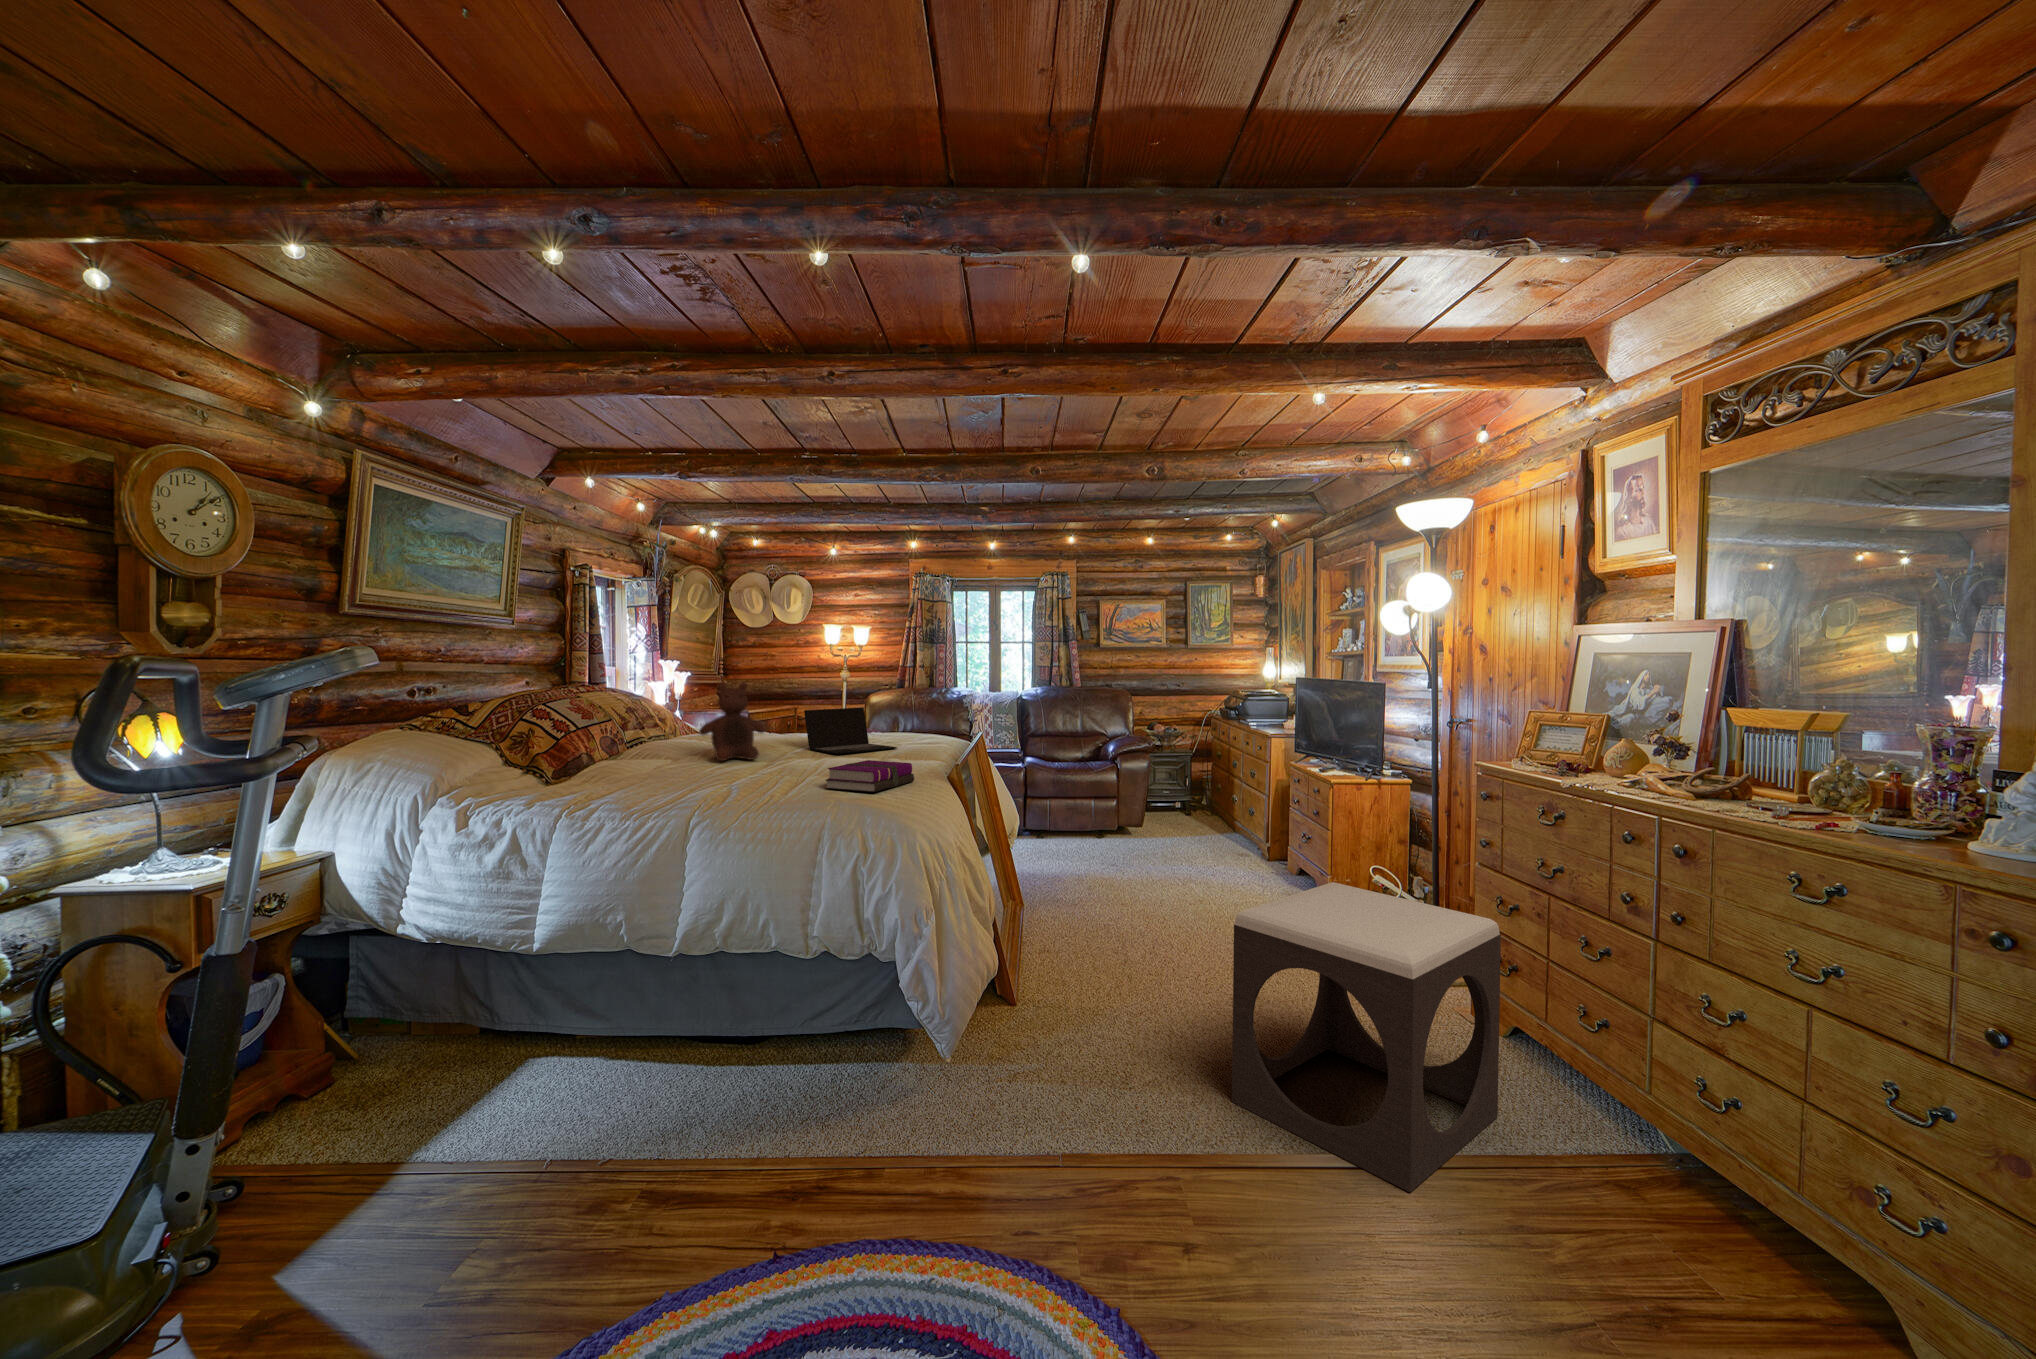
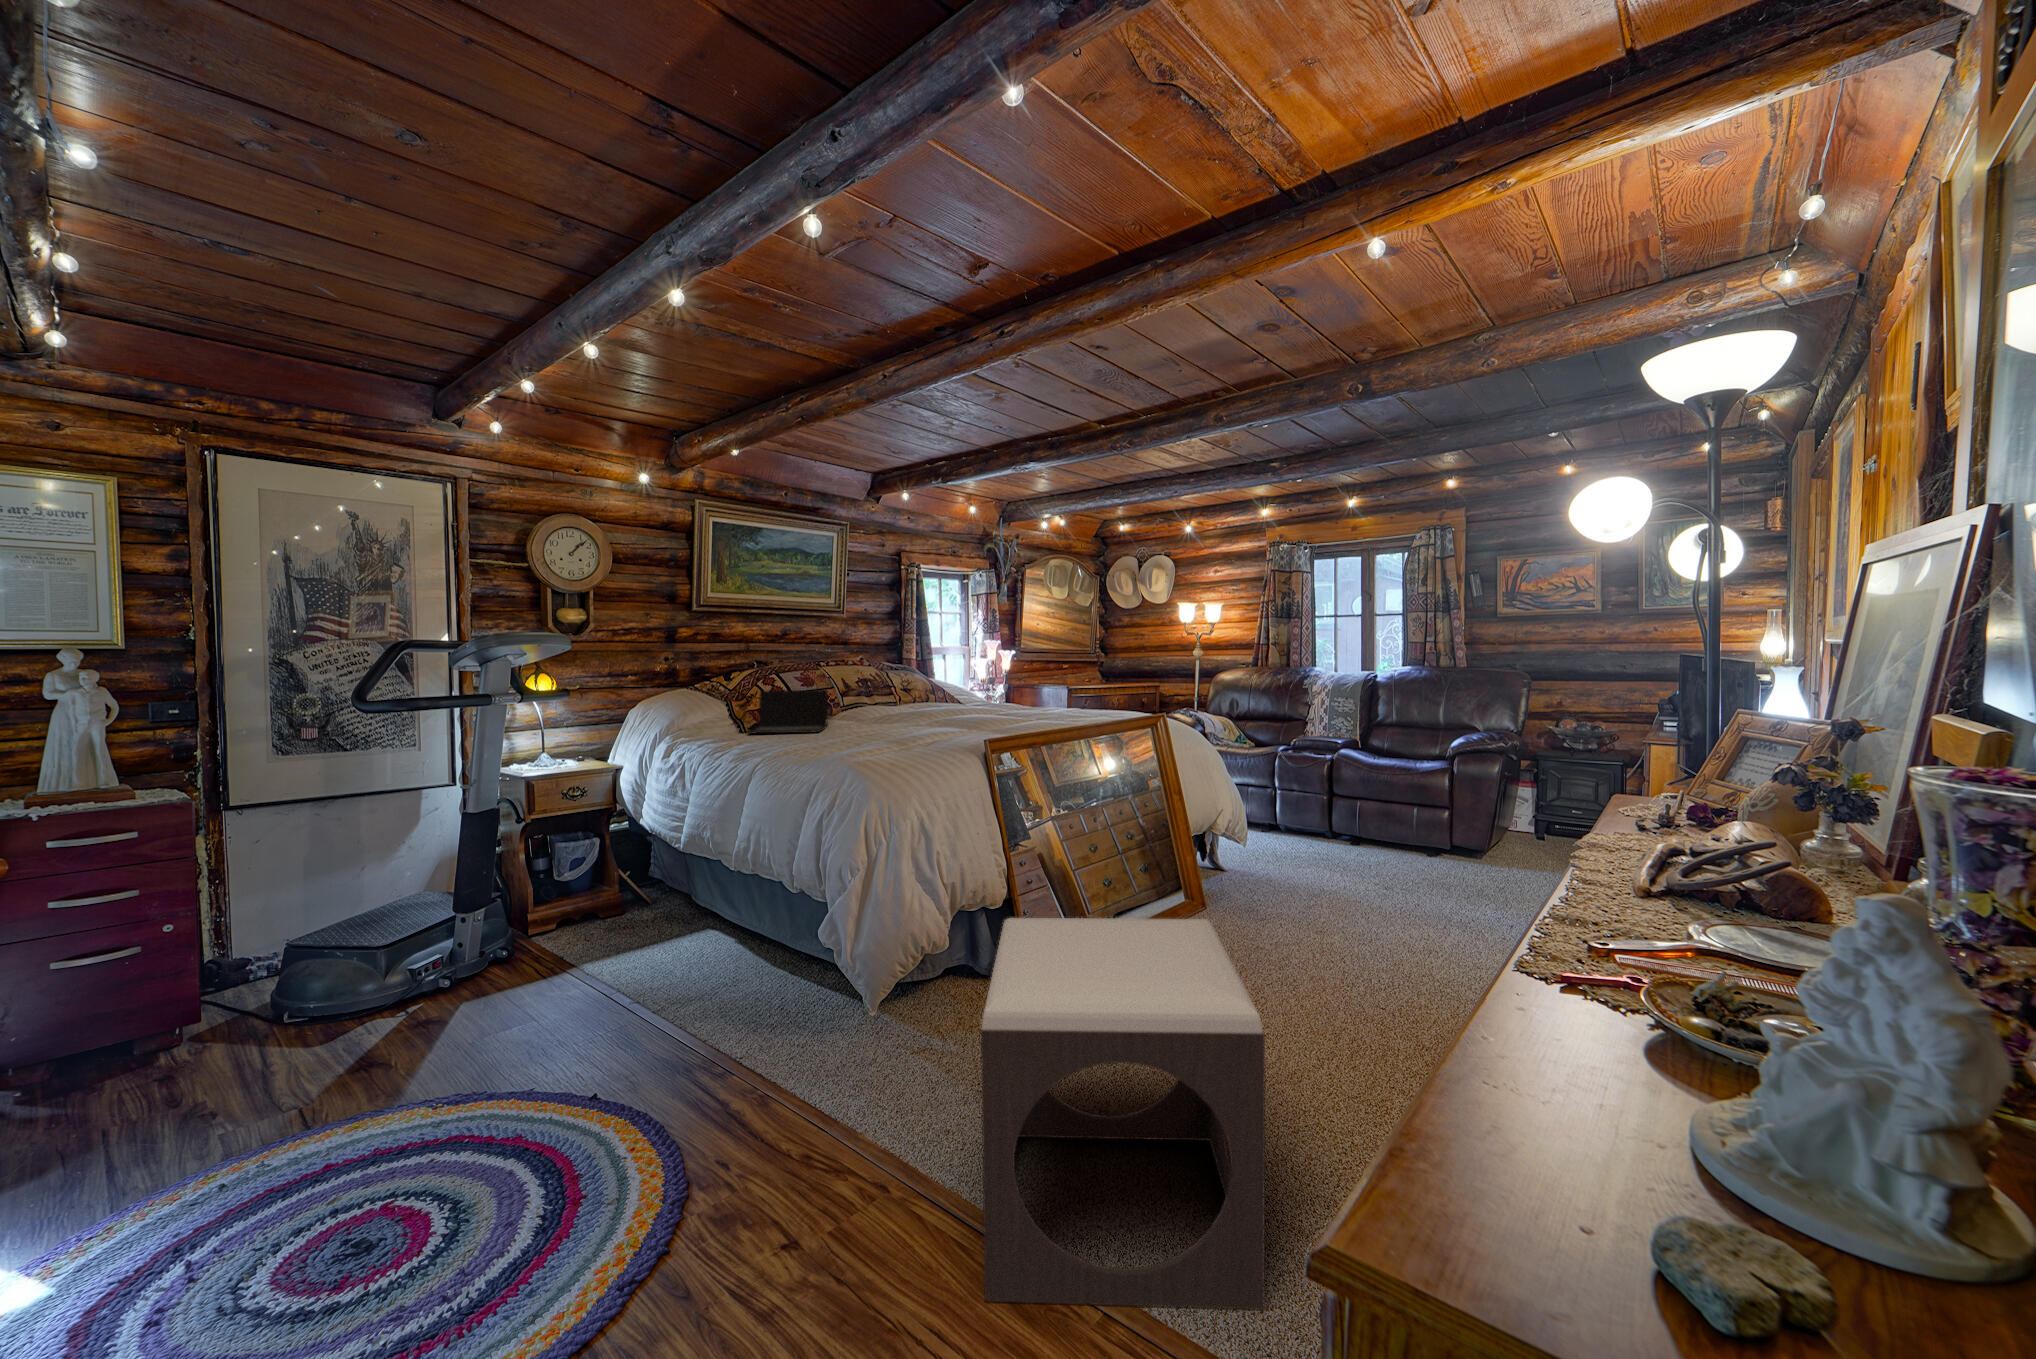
stuffed bear: present [699,682,765,761] -> none [875,657,928,724]
laptop: present [804,708,897,754] -> present [747,690,828,734]
notebook: present [825,760,914,792] -> none [861,728,941,754]

